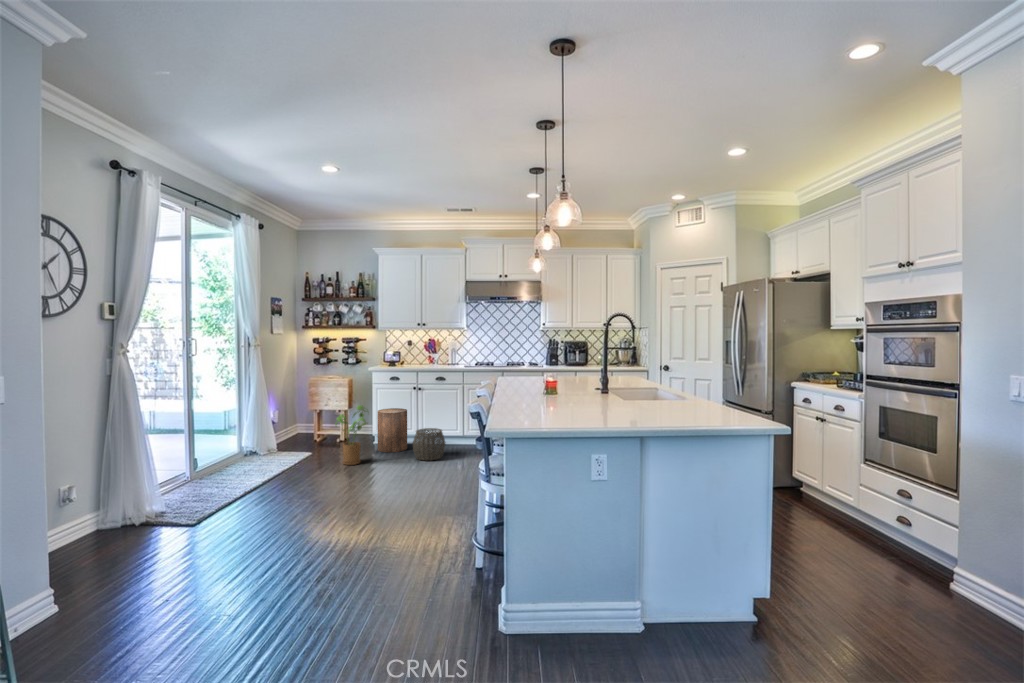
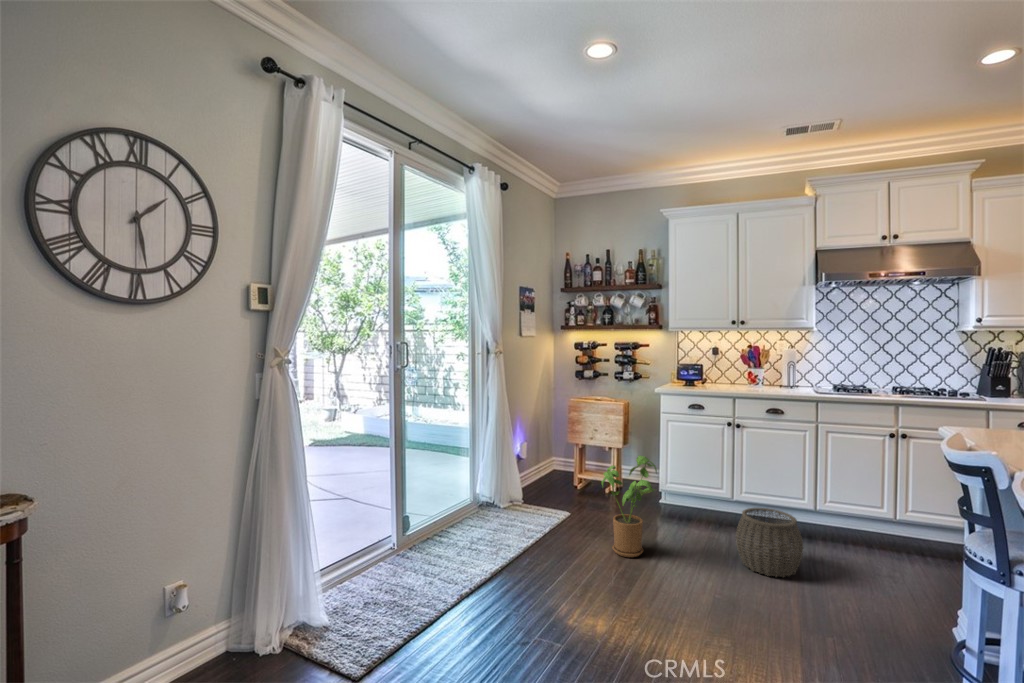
stool: present [378,408,407,452] -> none [668,457,719,536]

